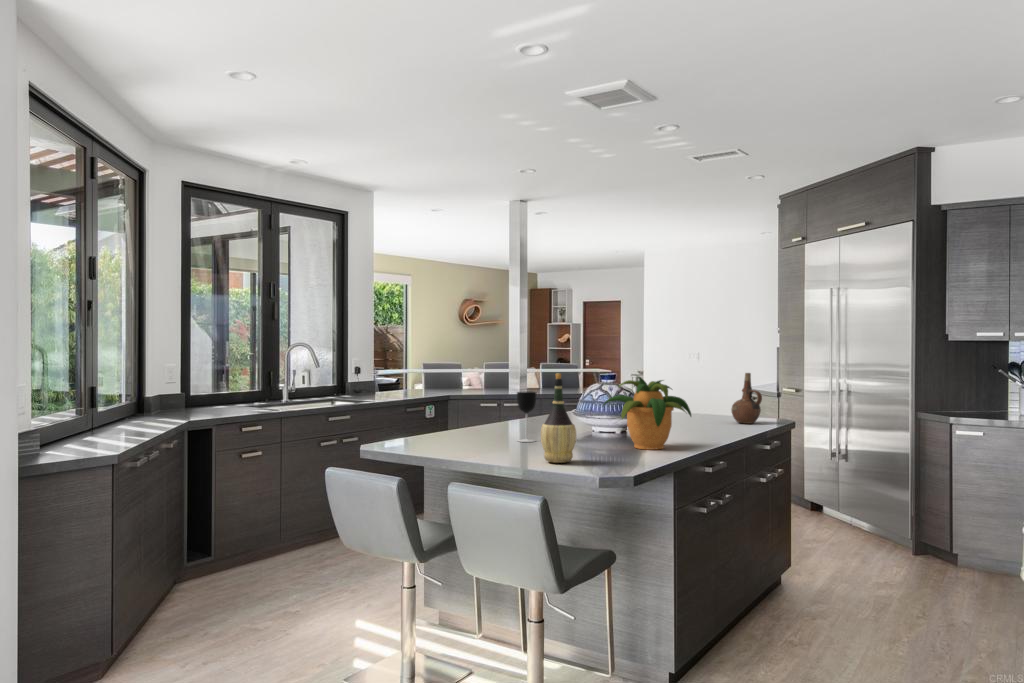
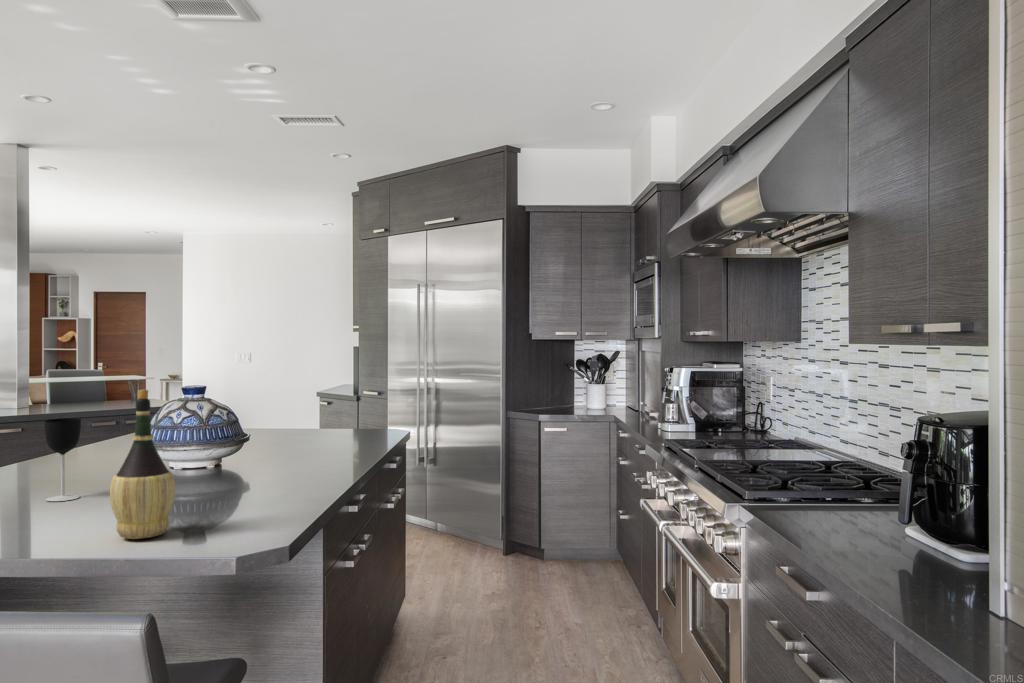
ceramic pitcher: present [731,373,762,424] -> none [344,377,381,439]
potted plant: present [603,376,691,450] -> none [195,386,328,493]

